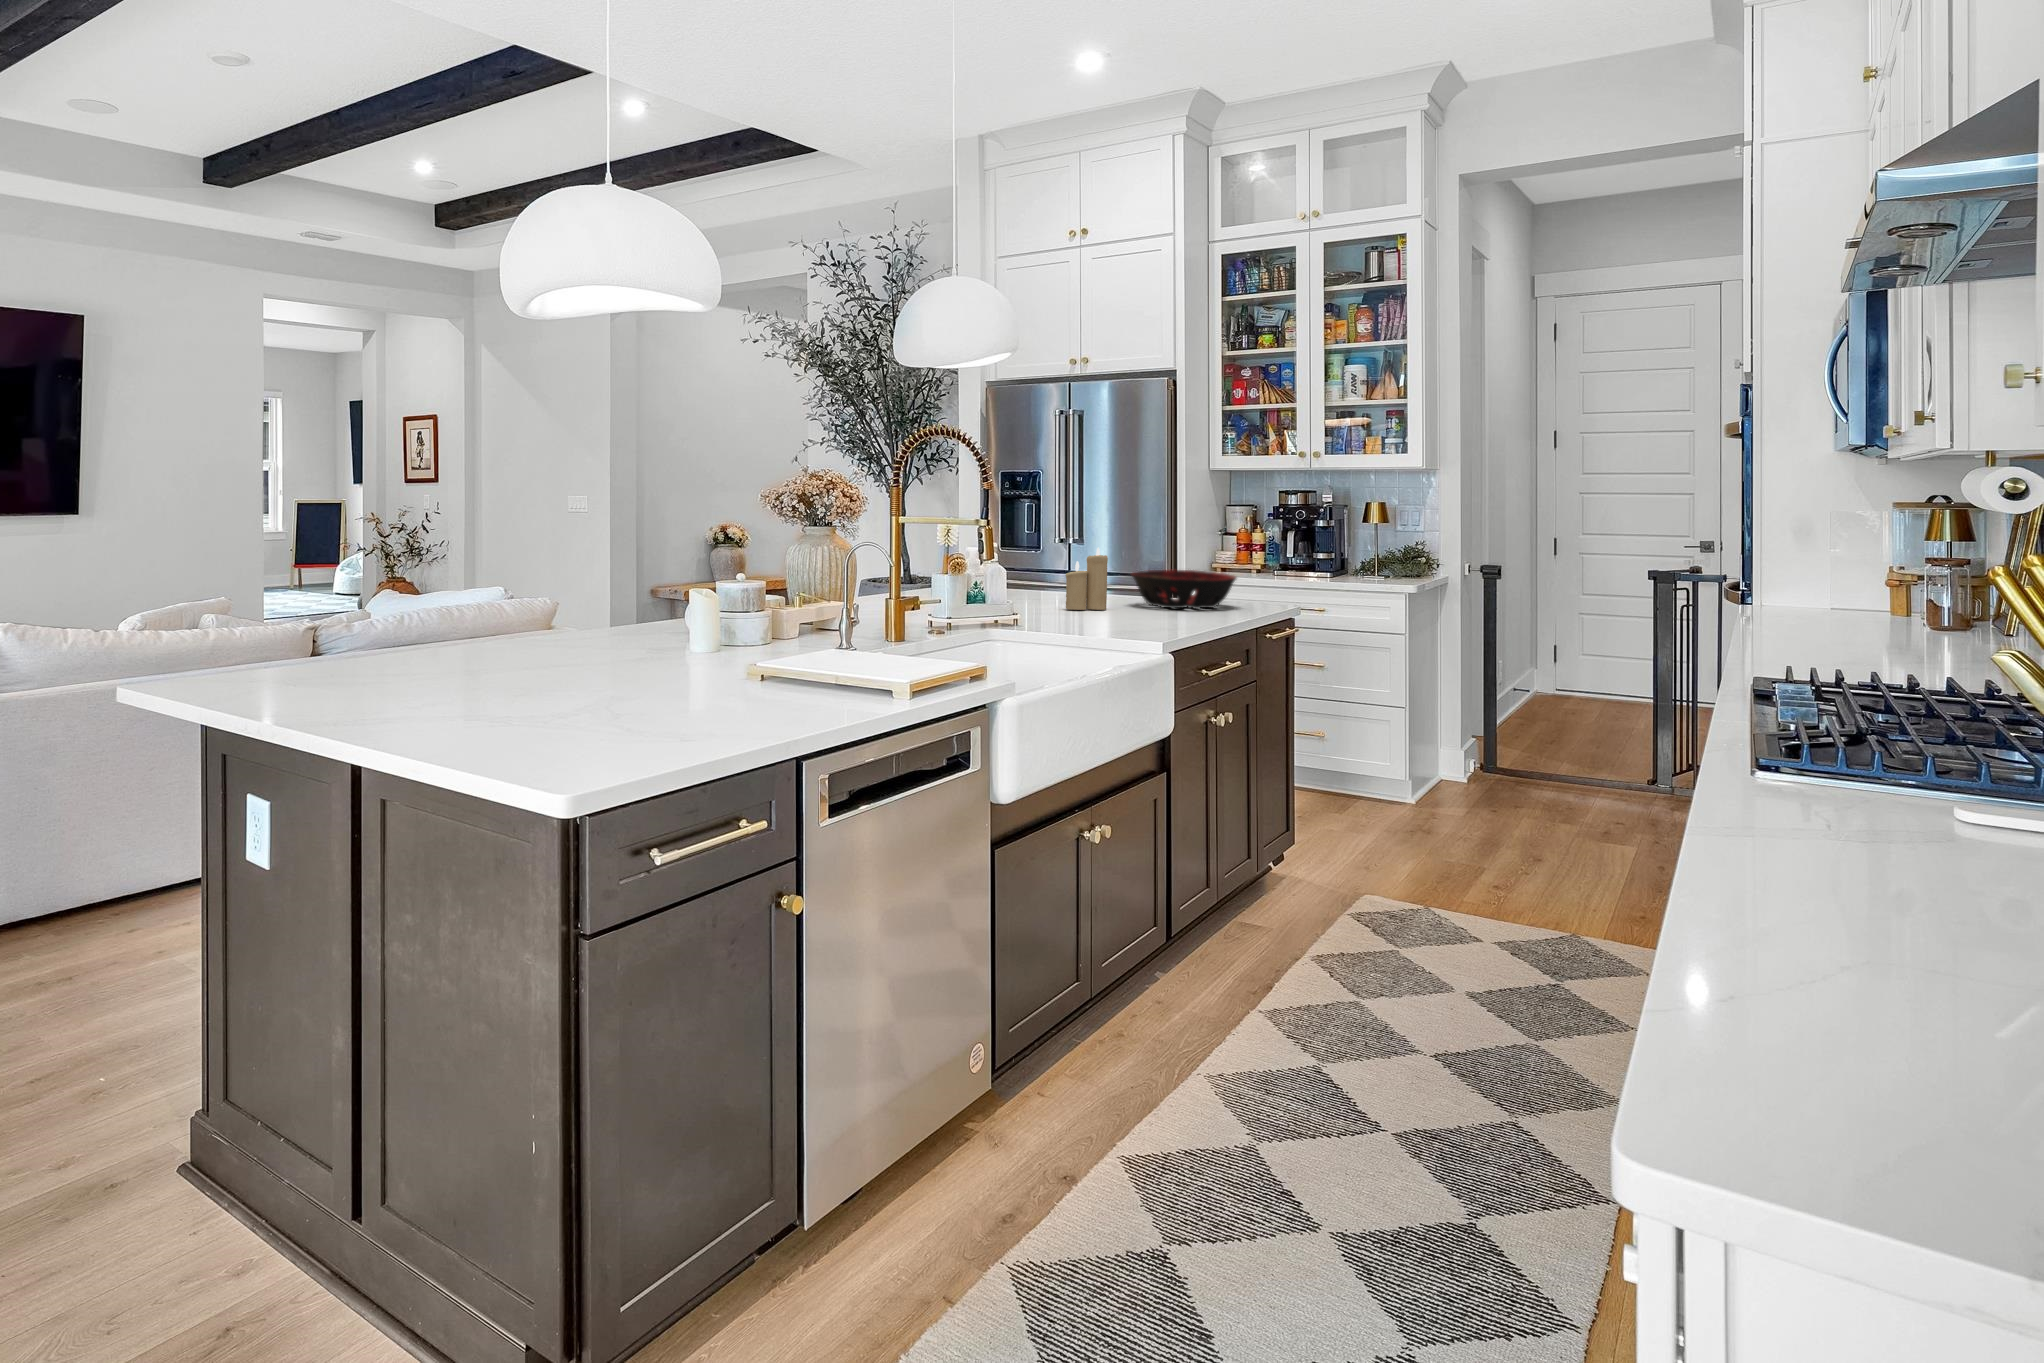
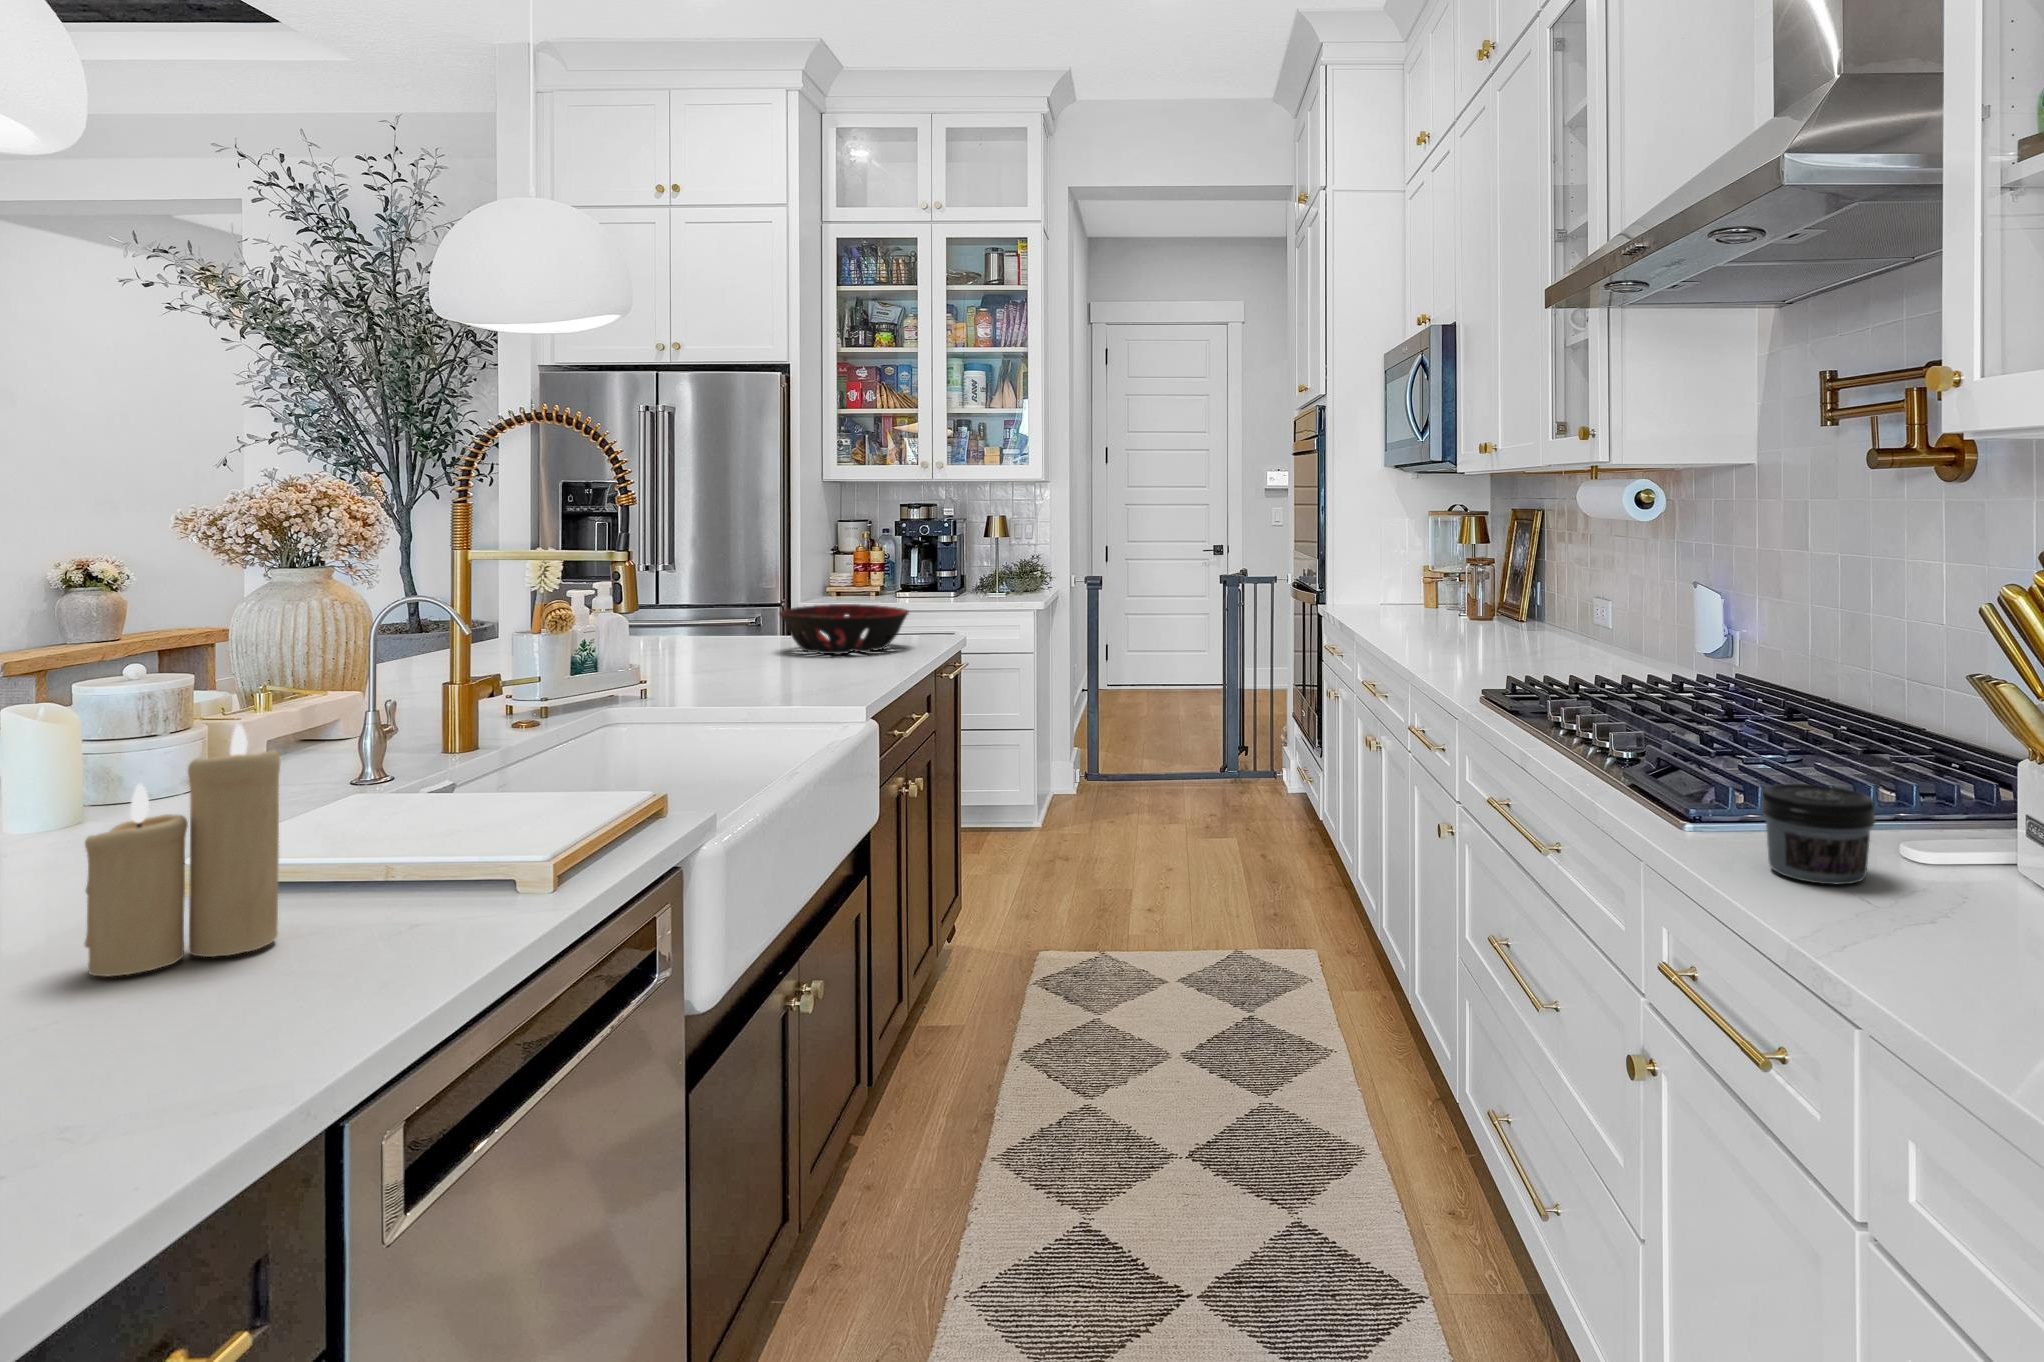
candle: present [1066,548,1108,610] -> present [84,725,280,977]
jar: none [1812,735,1934,823] -> present [1761,784,1876,884]

